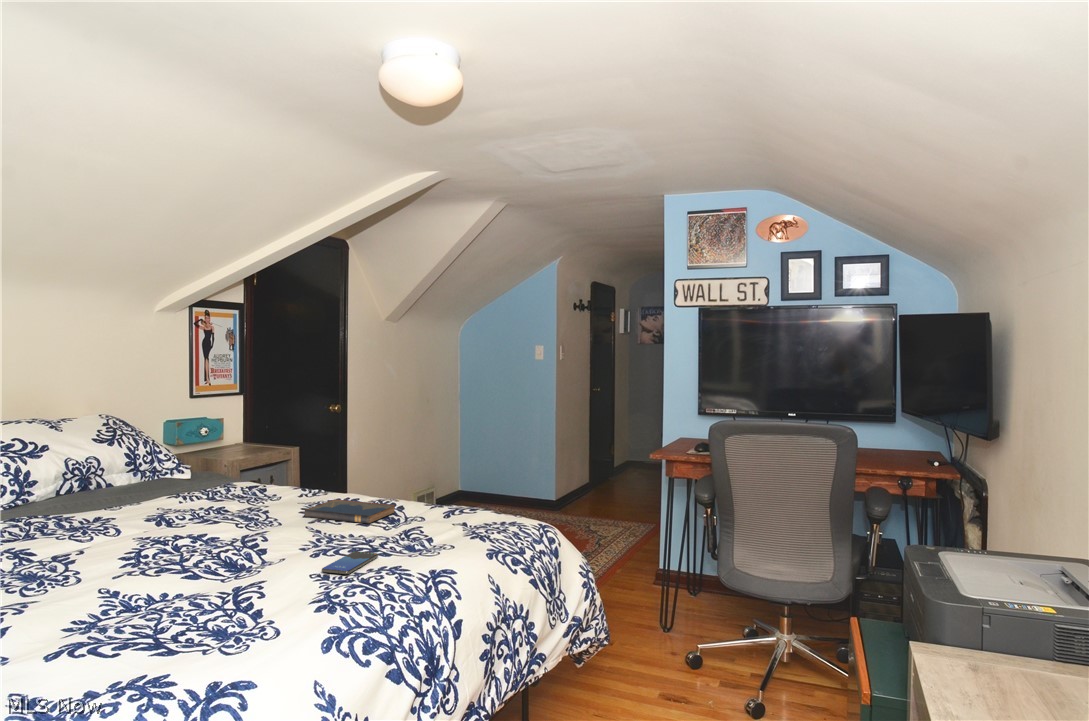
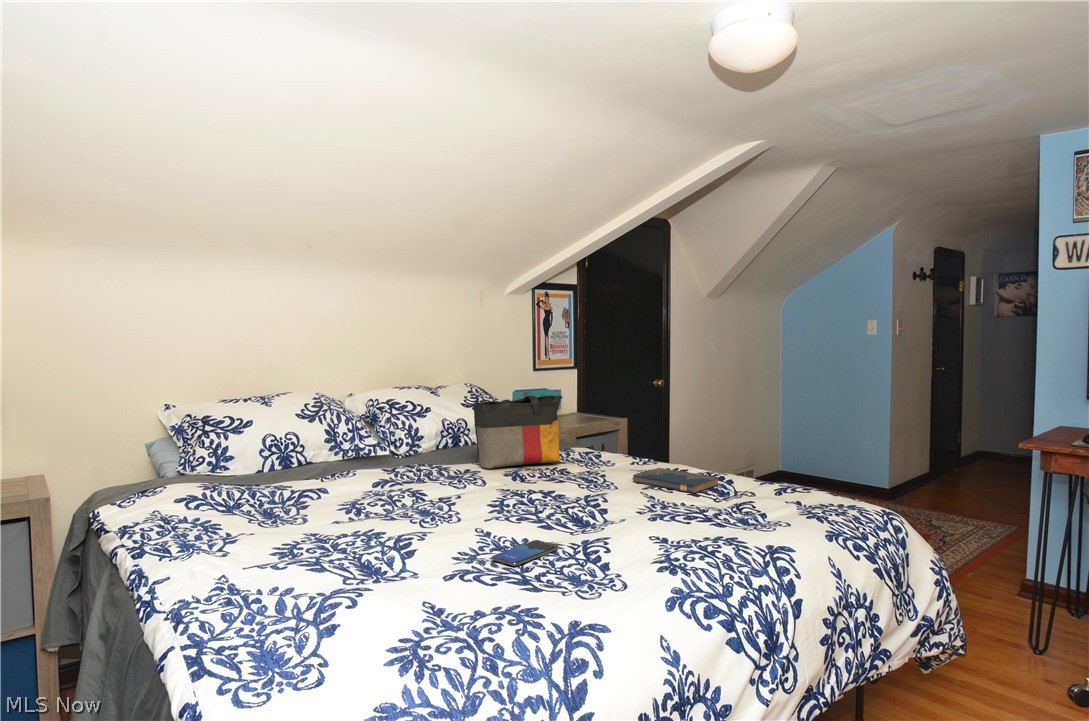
tote bag: none [106,425,225,515] -> present [473,396,563,469]
smartphone: present [321,551,378,574] -> present [492,540,558,566]

